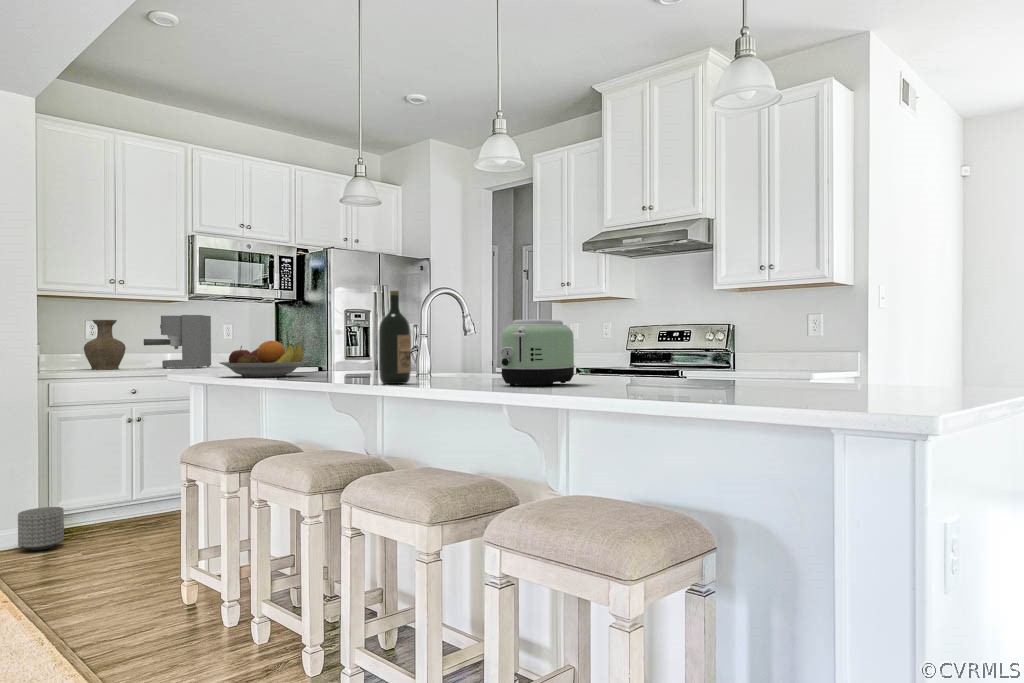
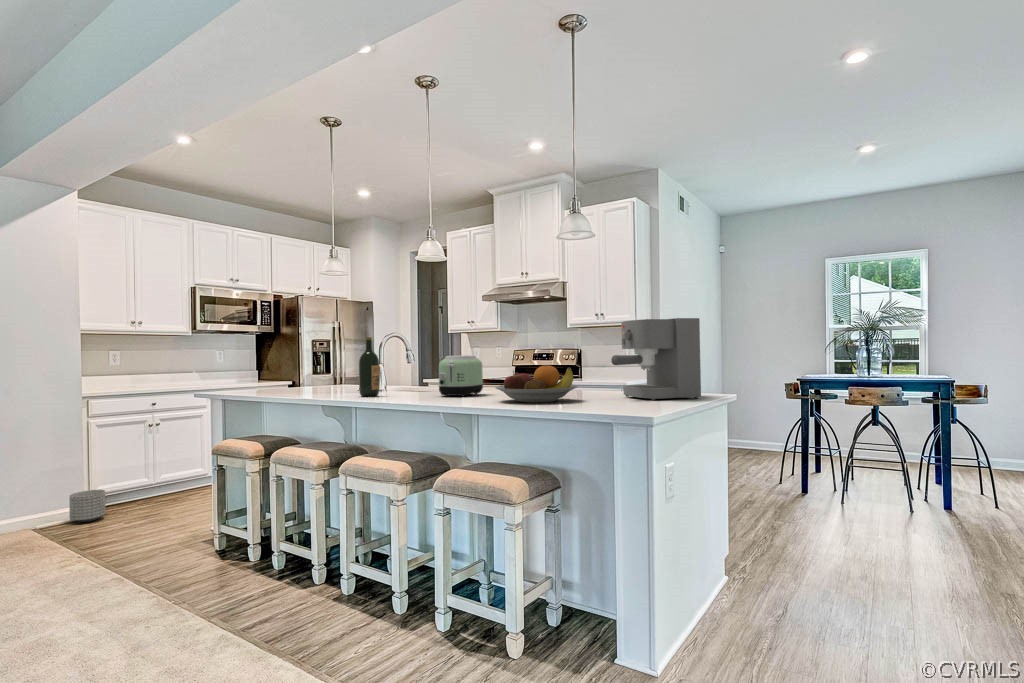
coffee maker: present [144,315,211,369] -> present [611,318,701,401]
vase: present [84,320,126,370] -> none [111,349,144,387]
fruit bowl: present [220,341,307,377] -> present [495,365,578,403]

